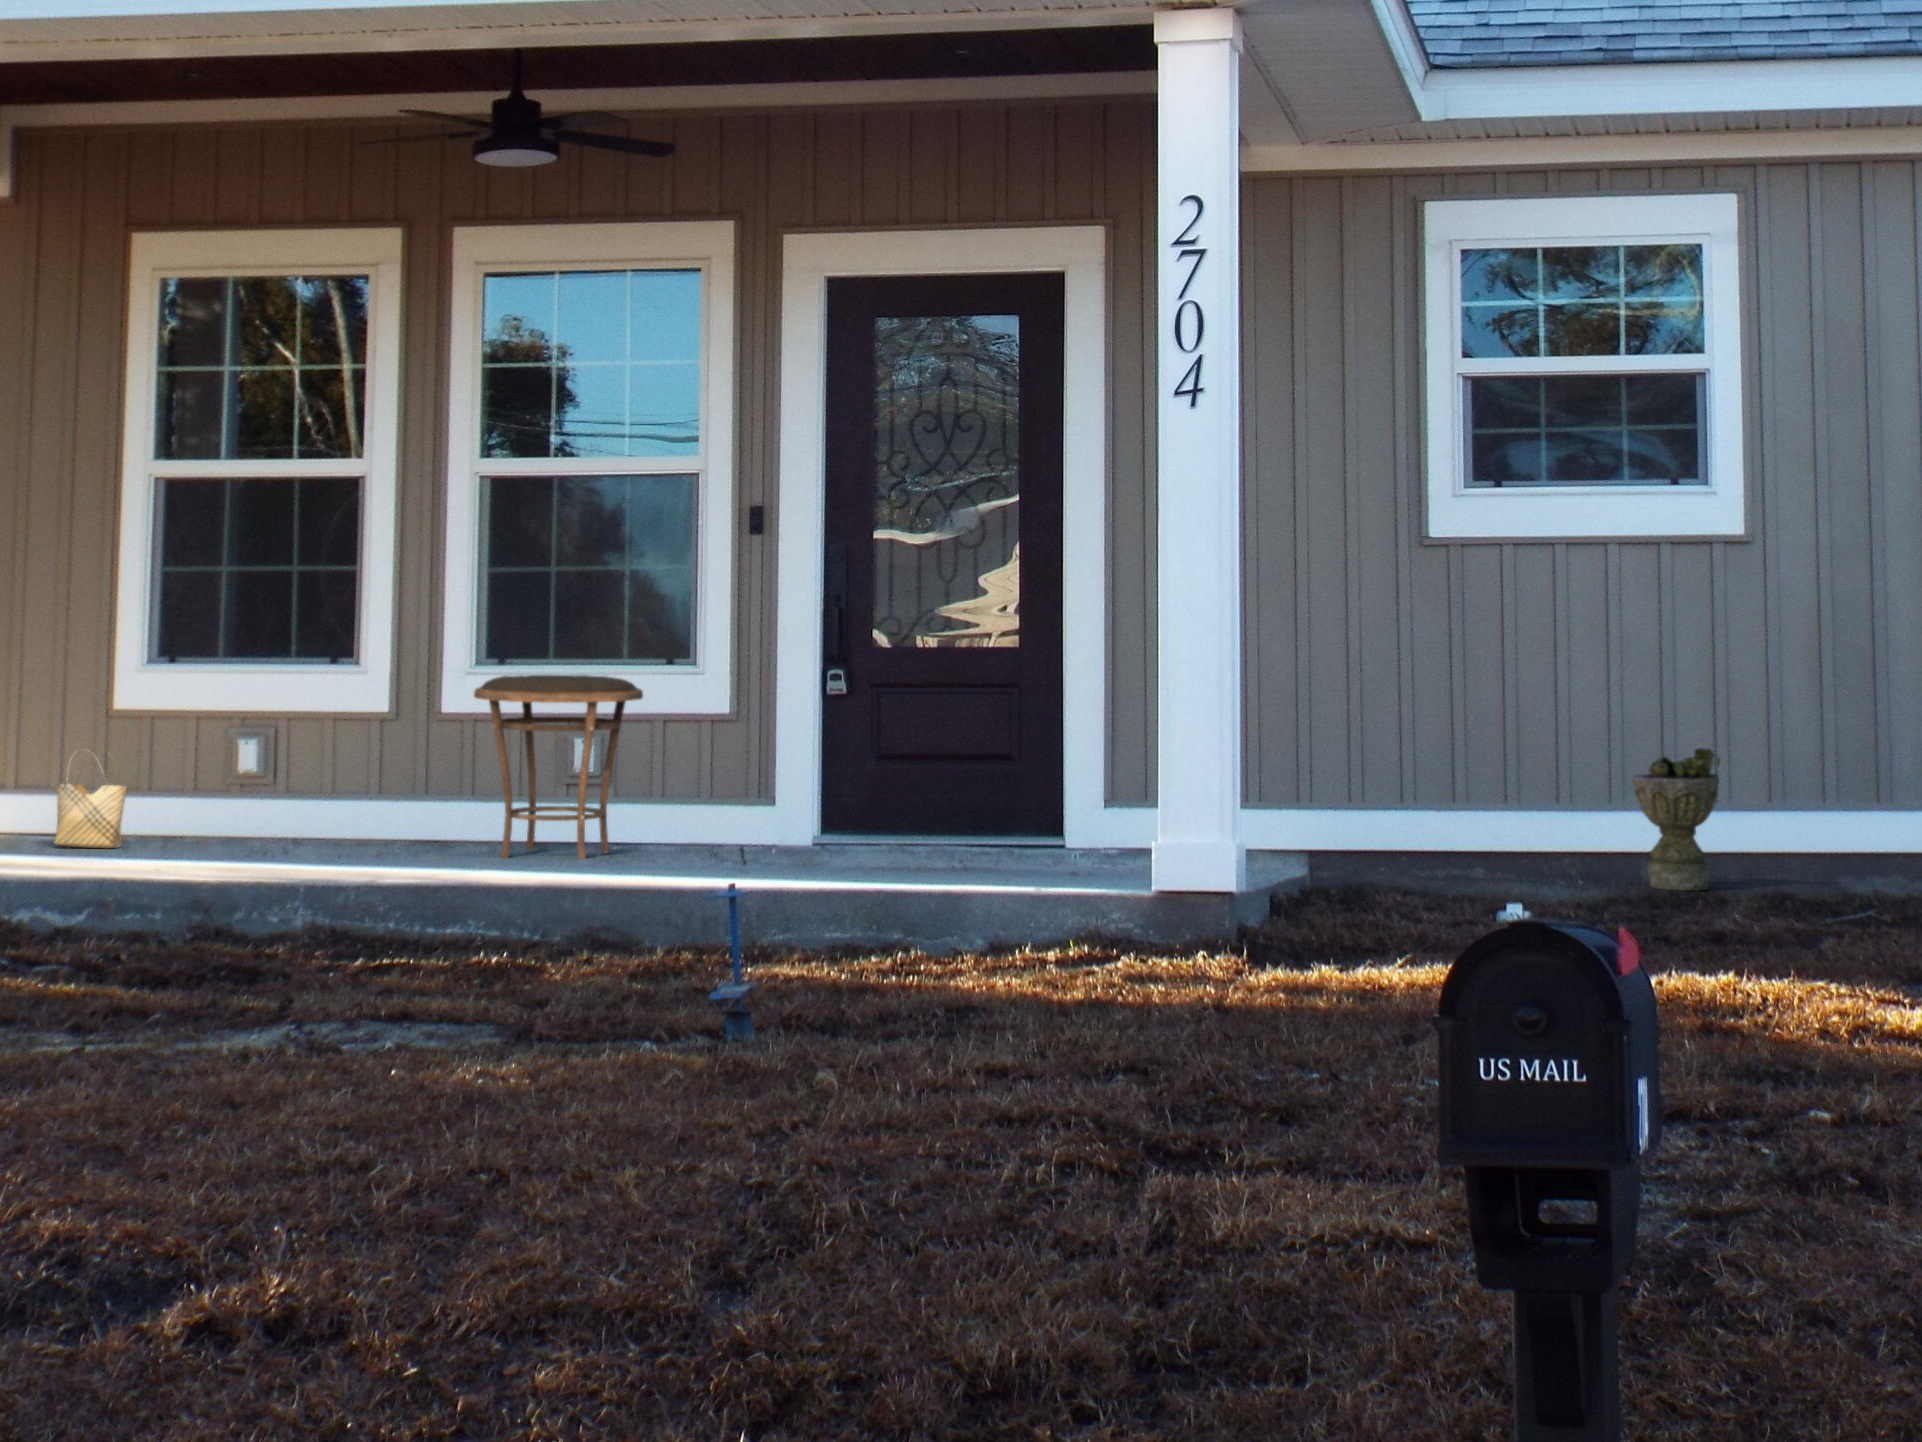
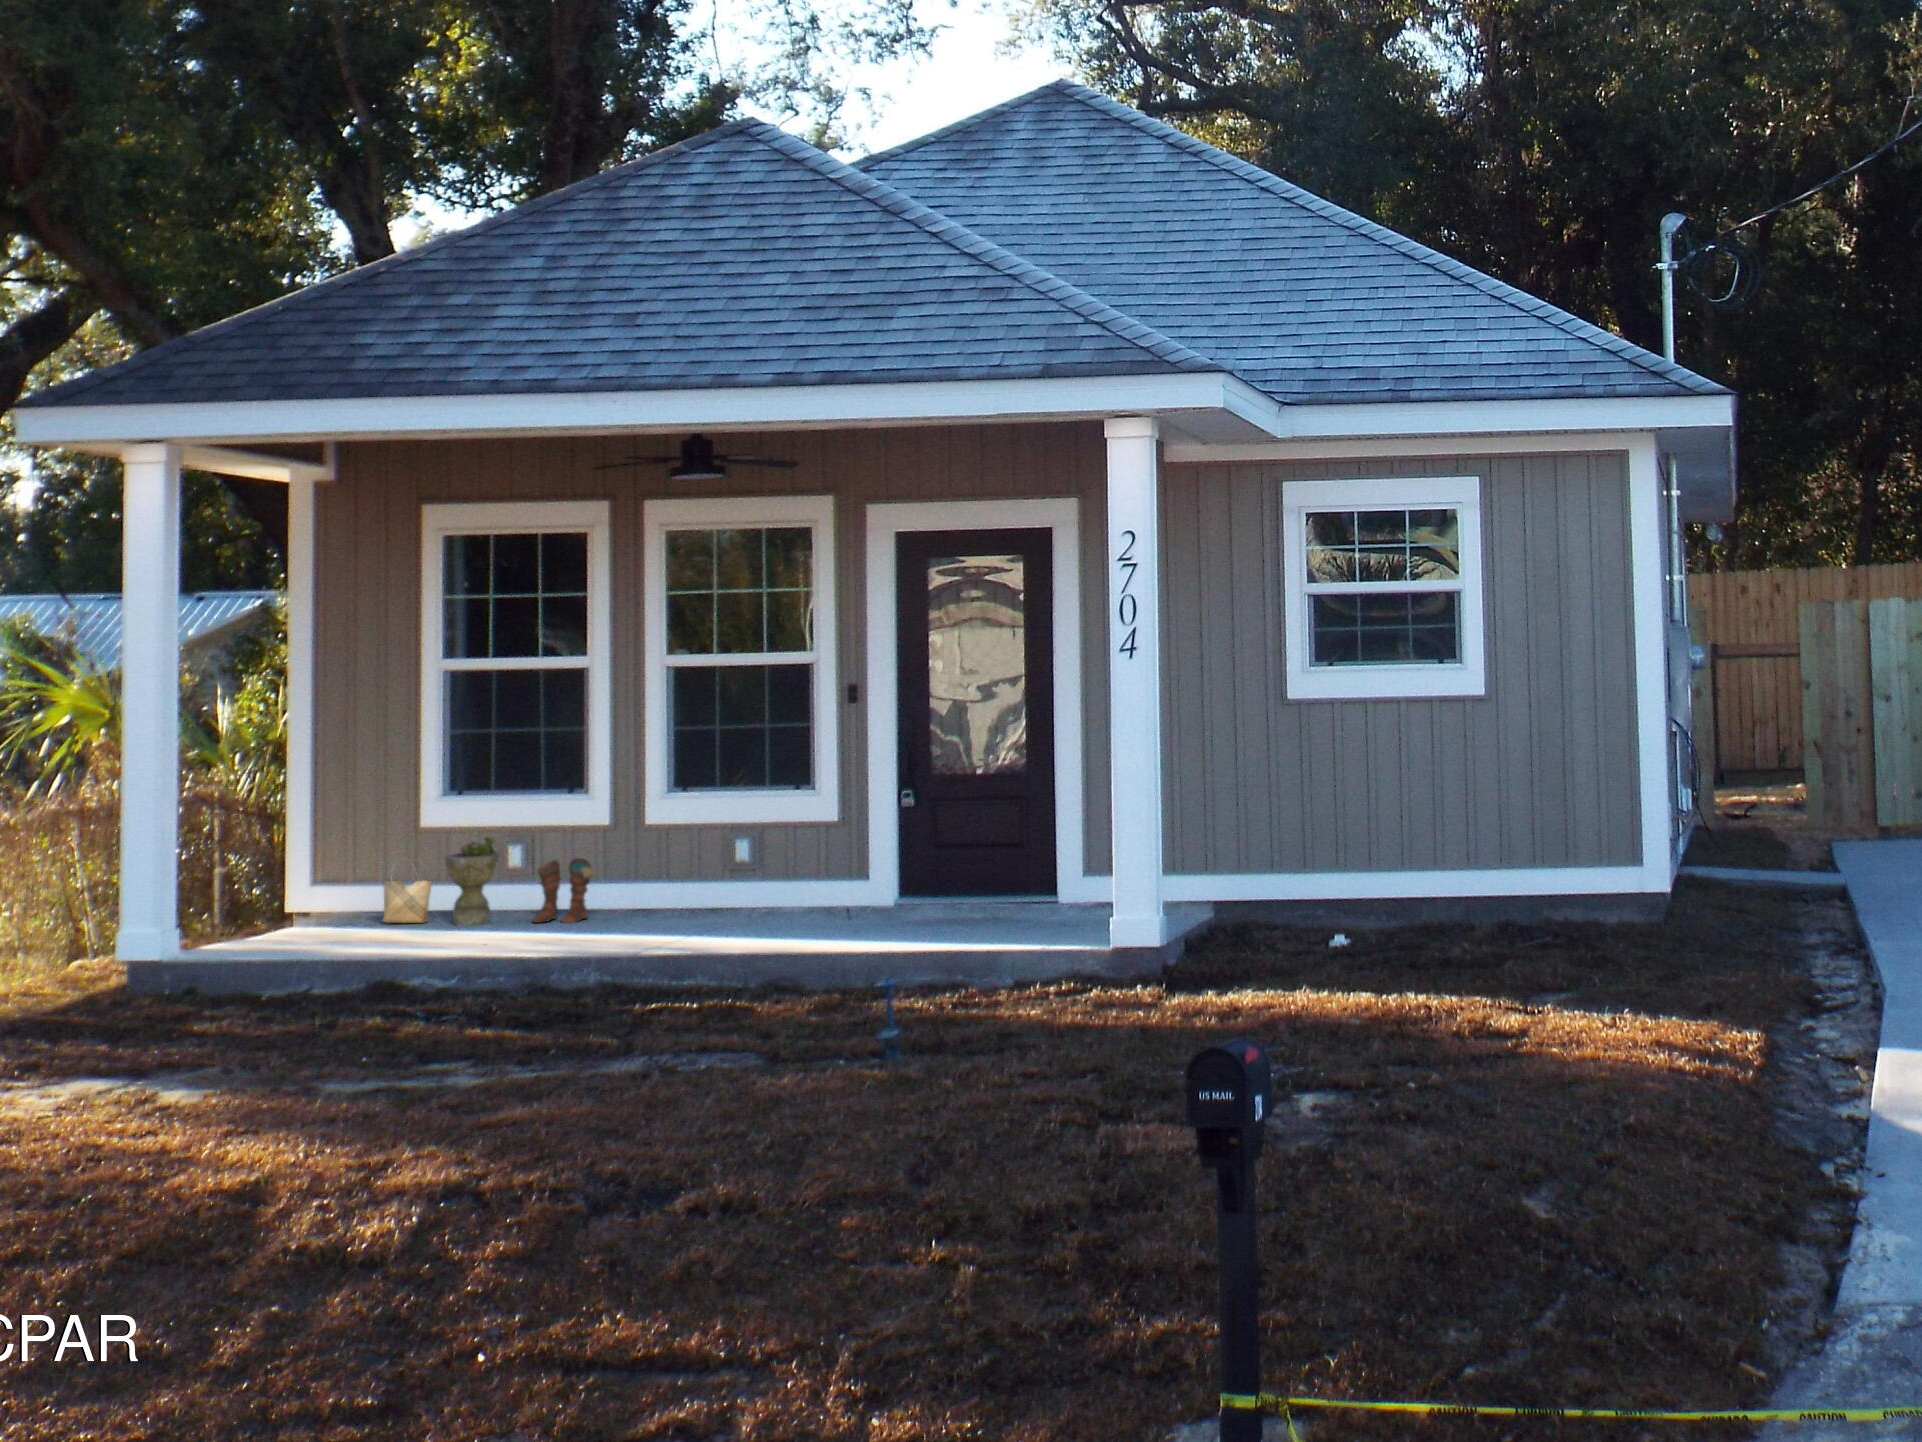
side table: present [474,675,643,859] -> none [674,800,786,925]
planter: present [1632,748,1720,891] -> present [445,837,499,925]
boots: none [265,757,363,854] -> present [532,858,596,923]

